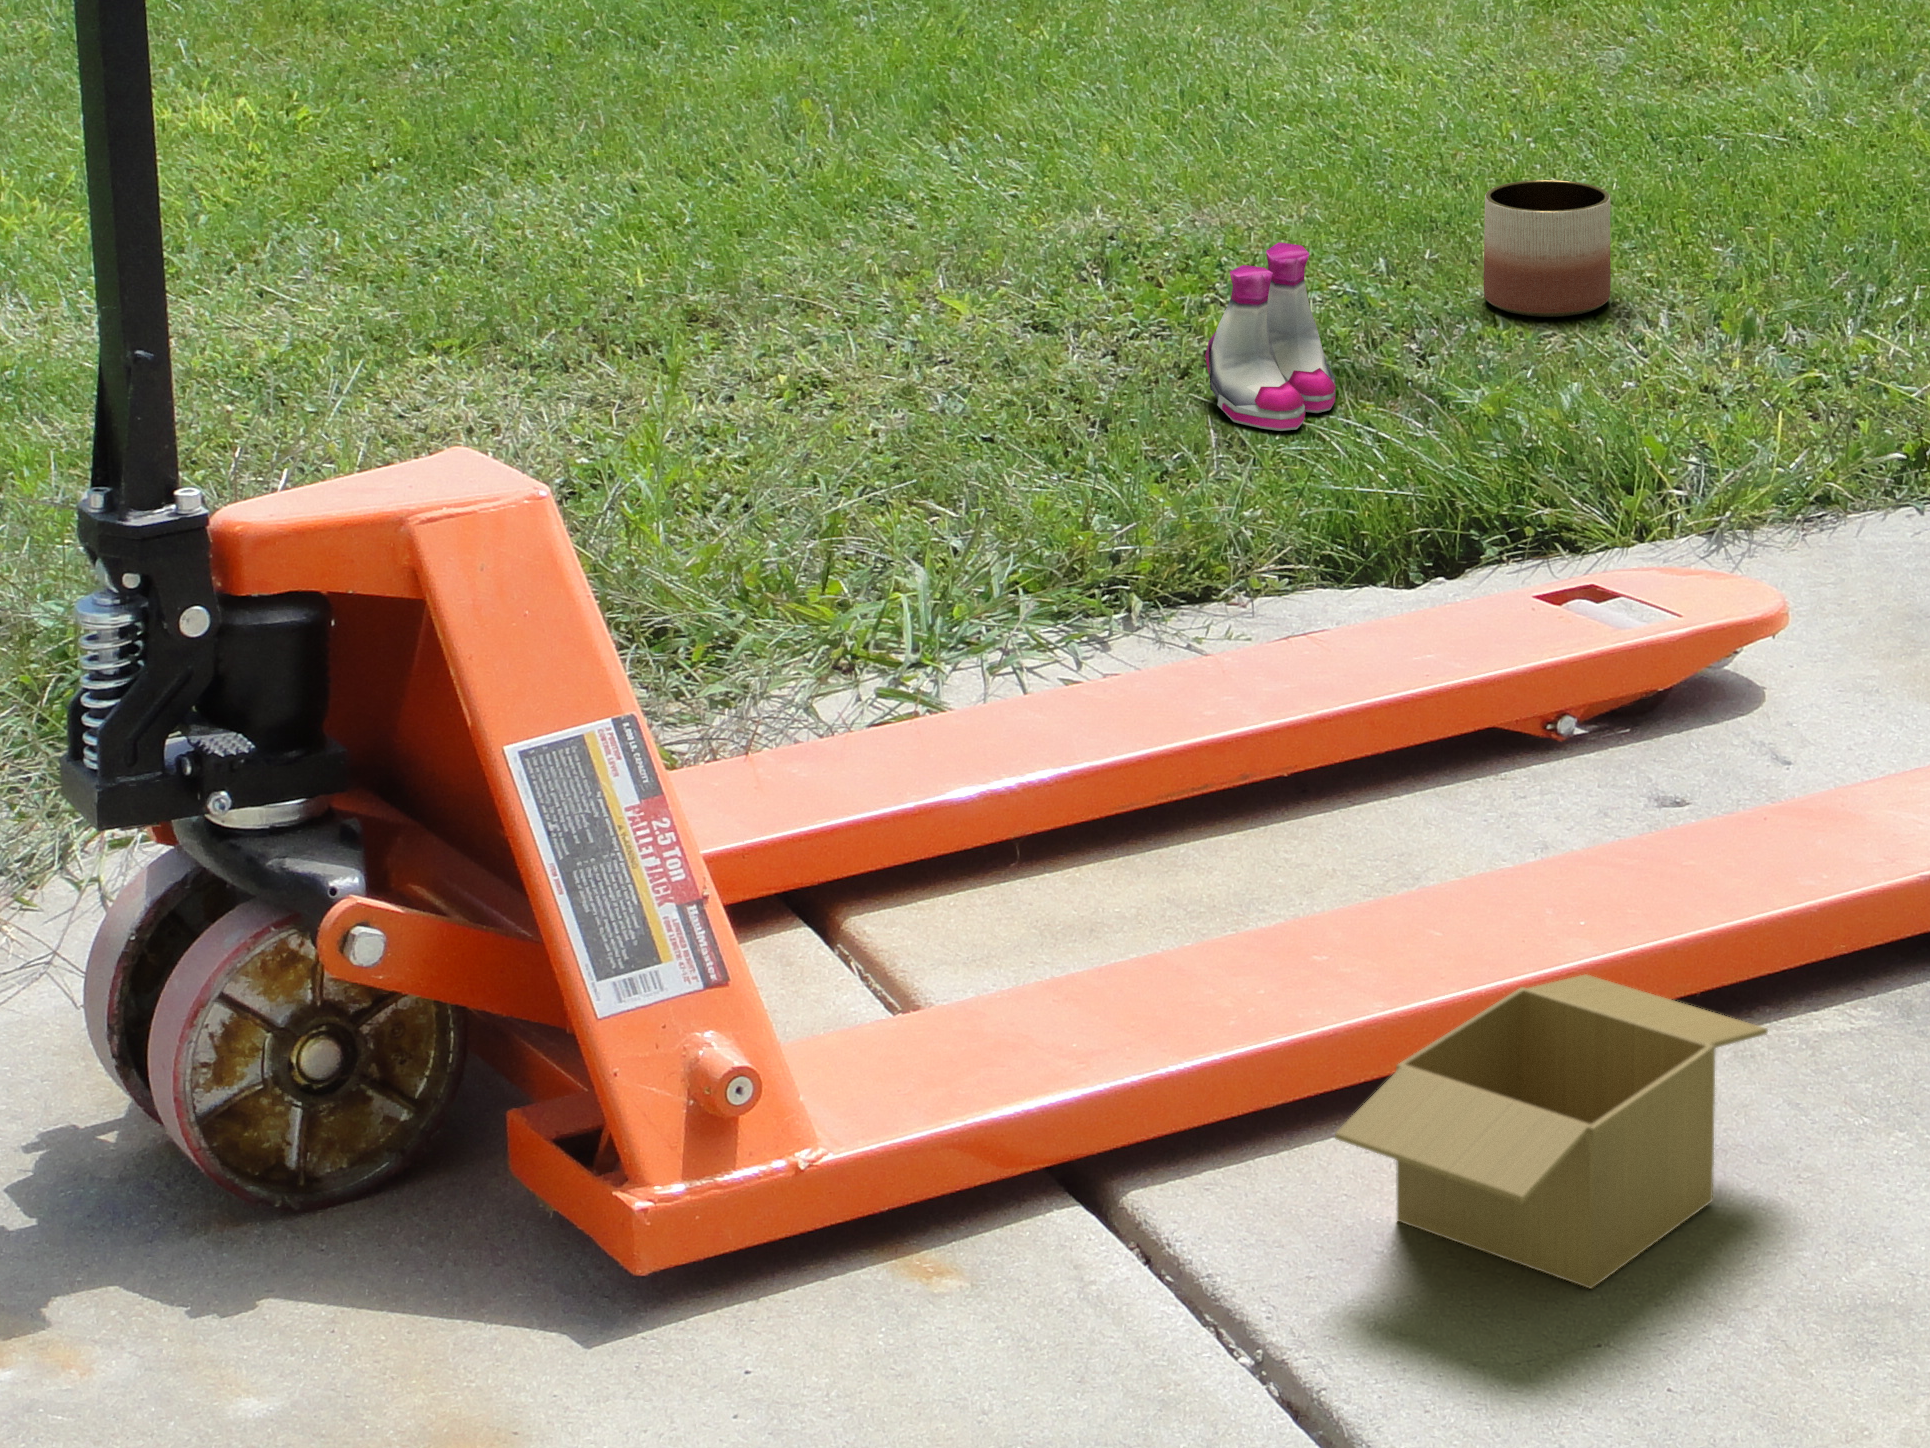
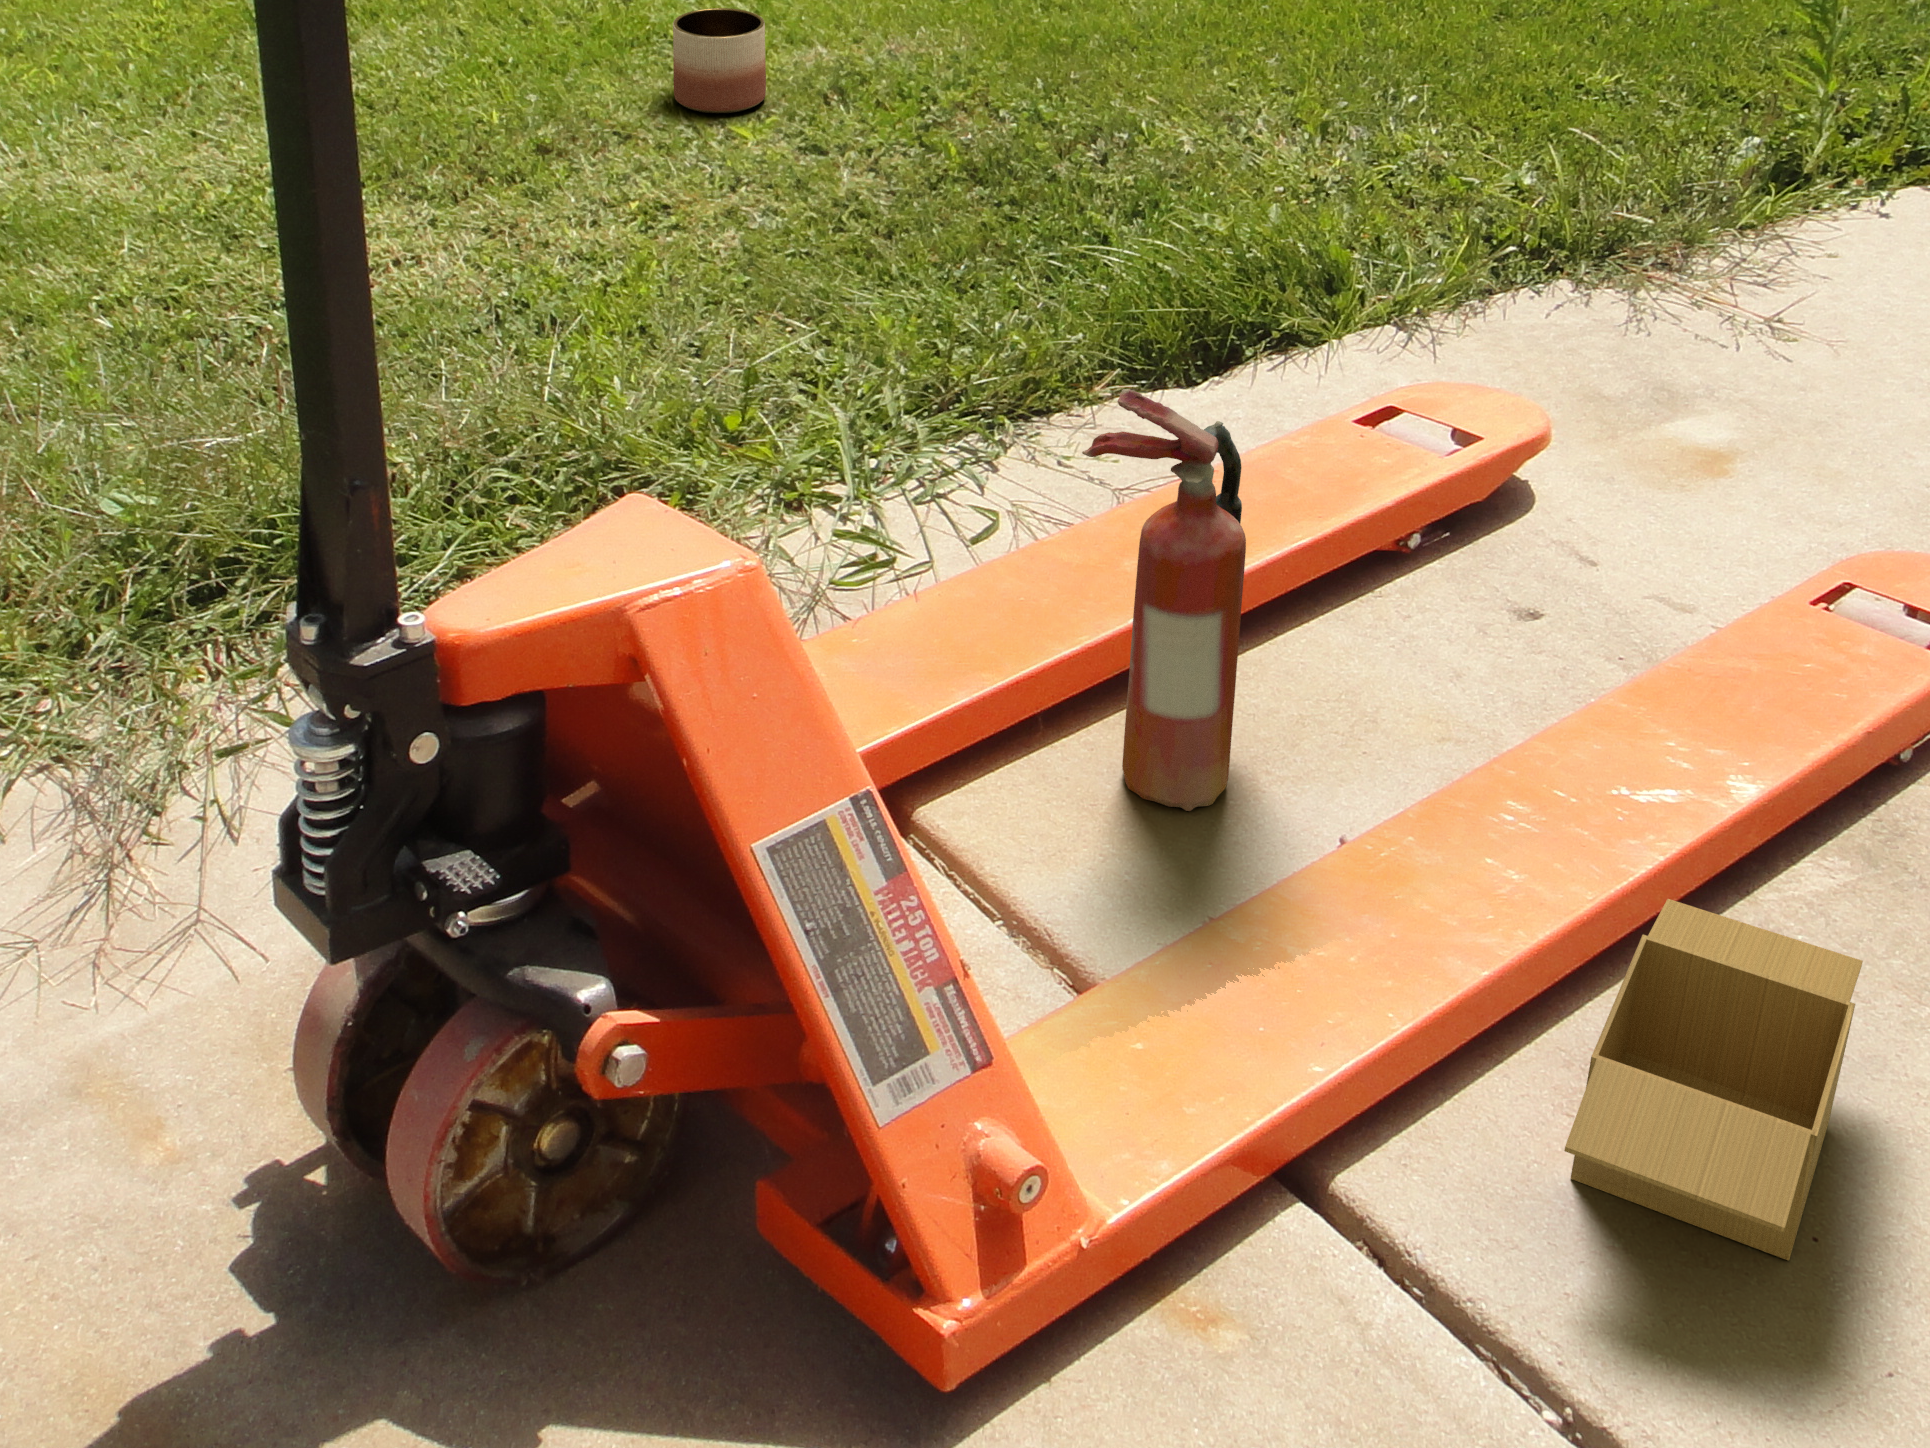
planter: present [1484,180,1611,317] -> present [673,8,766,113]
boots: present [1205,242,1336,431] -> none [972,90,1072,240]
fire extinguisher: none [1027,431,1230,934] -> present [1082,389,1246,811]

